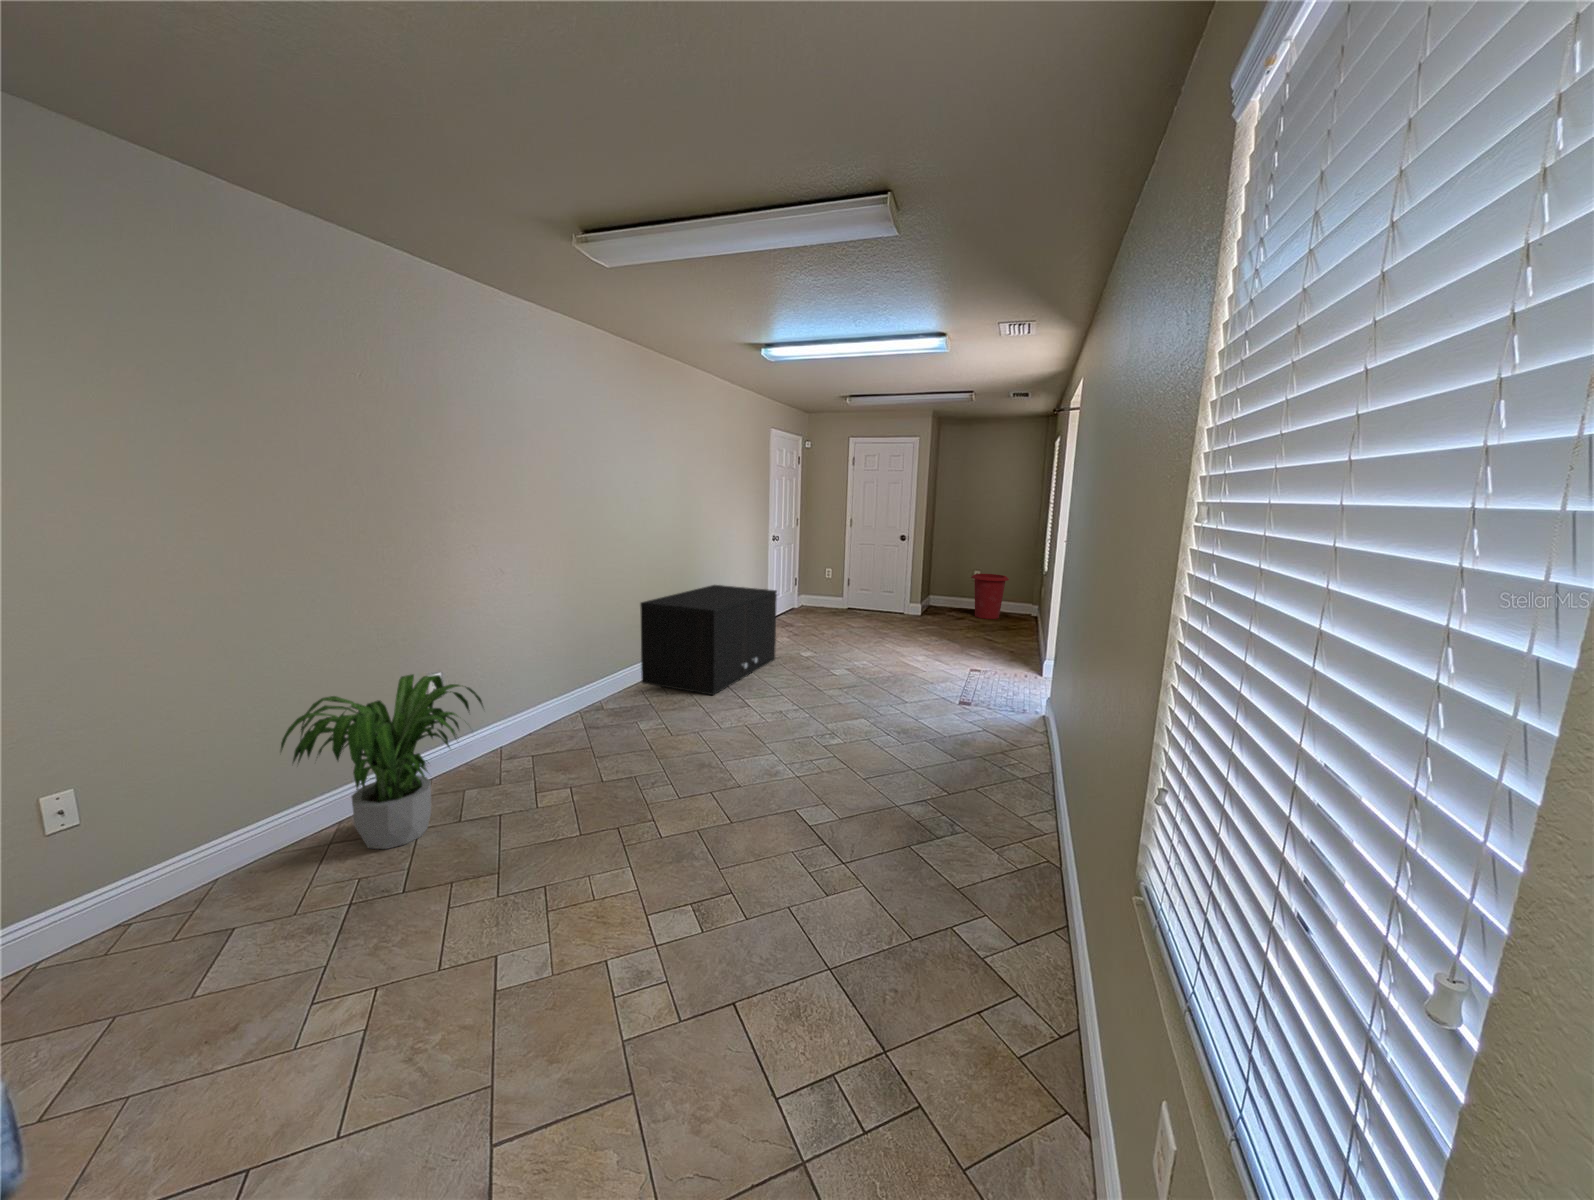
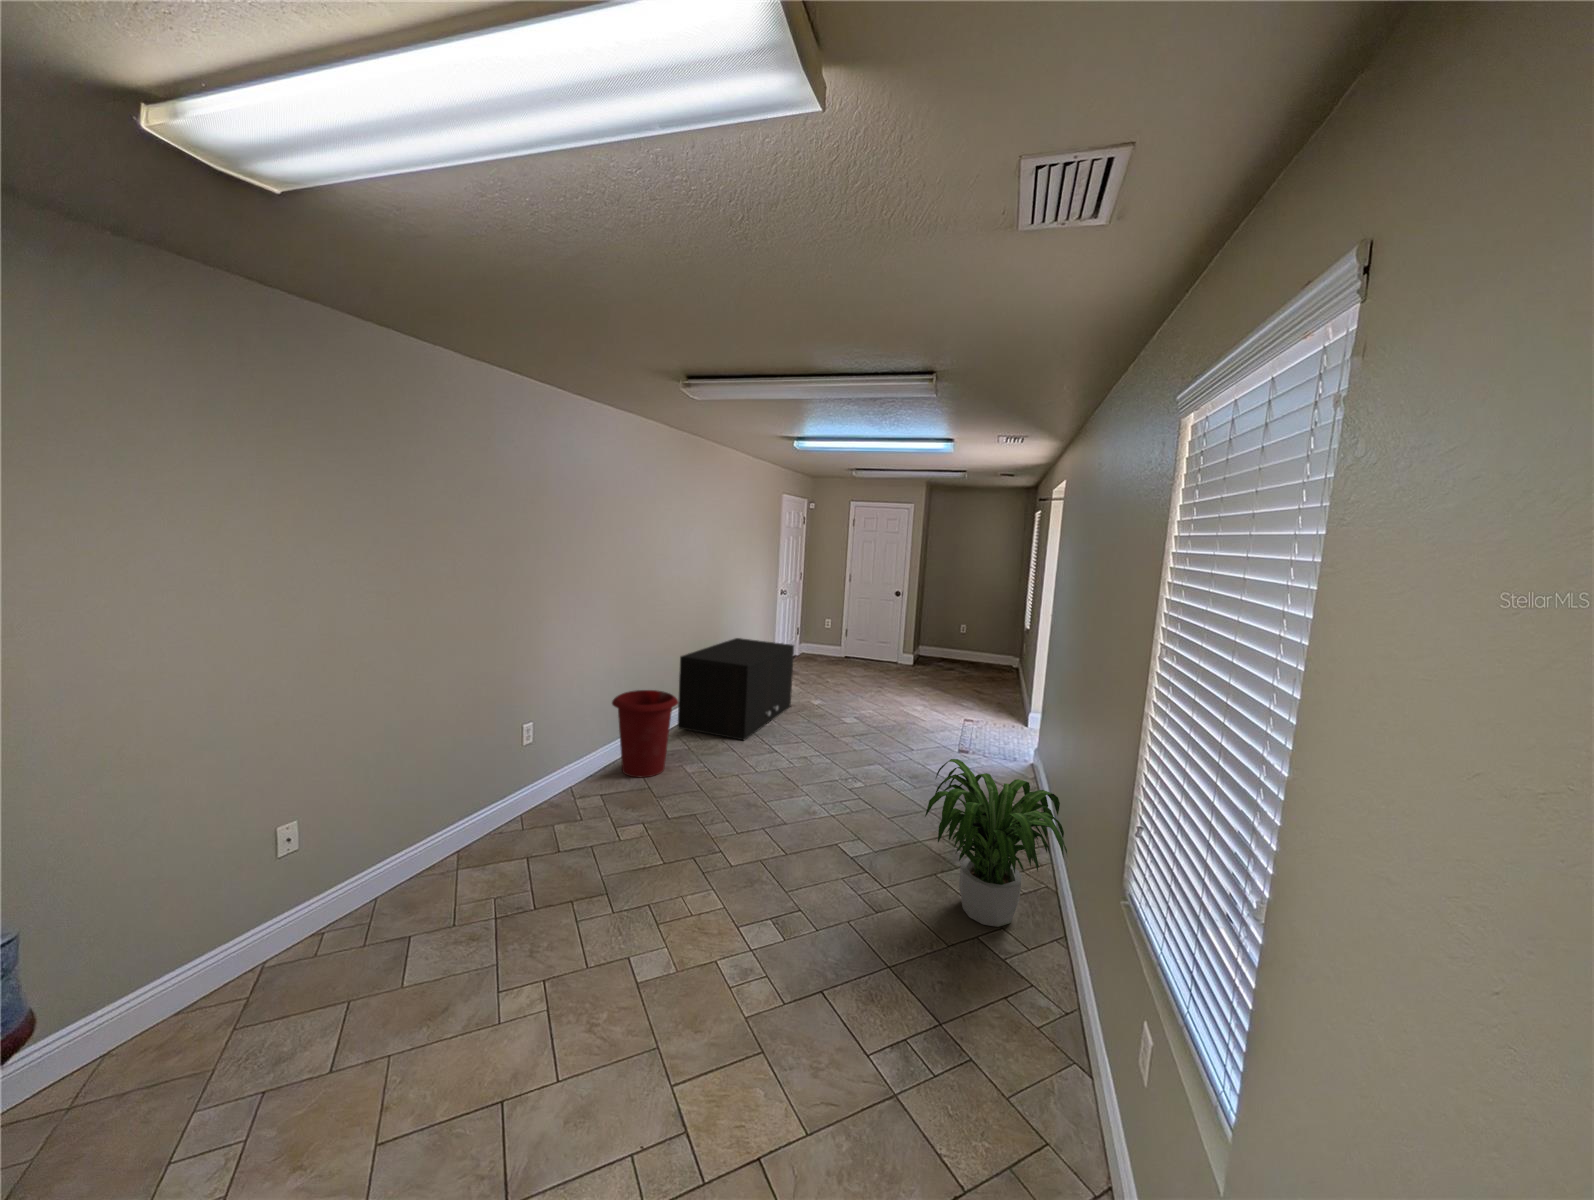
waste bin: present [971,574,1009,619] -> present [612,690,678,777]
potted plant: present [281,674,483,849] -> present [925,759,1067,927]

